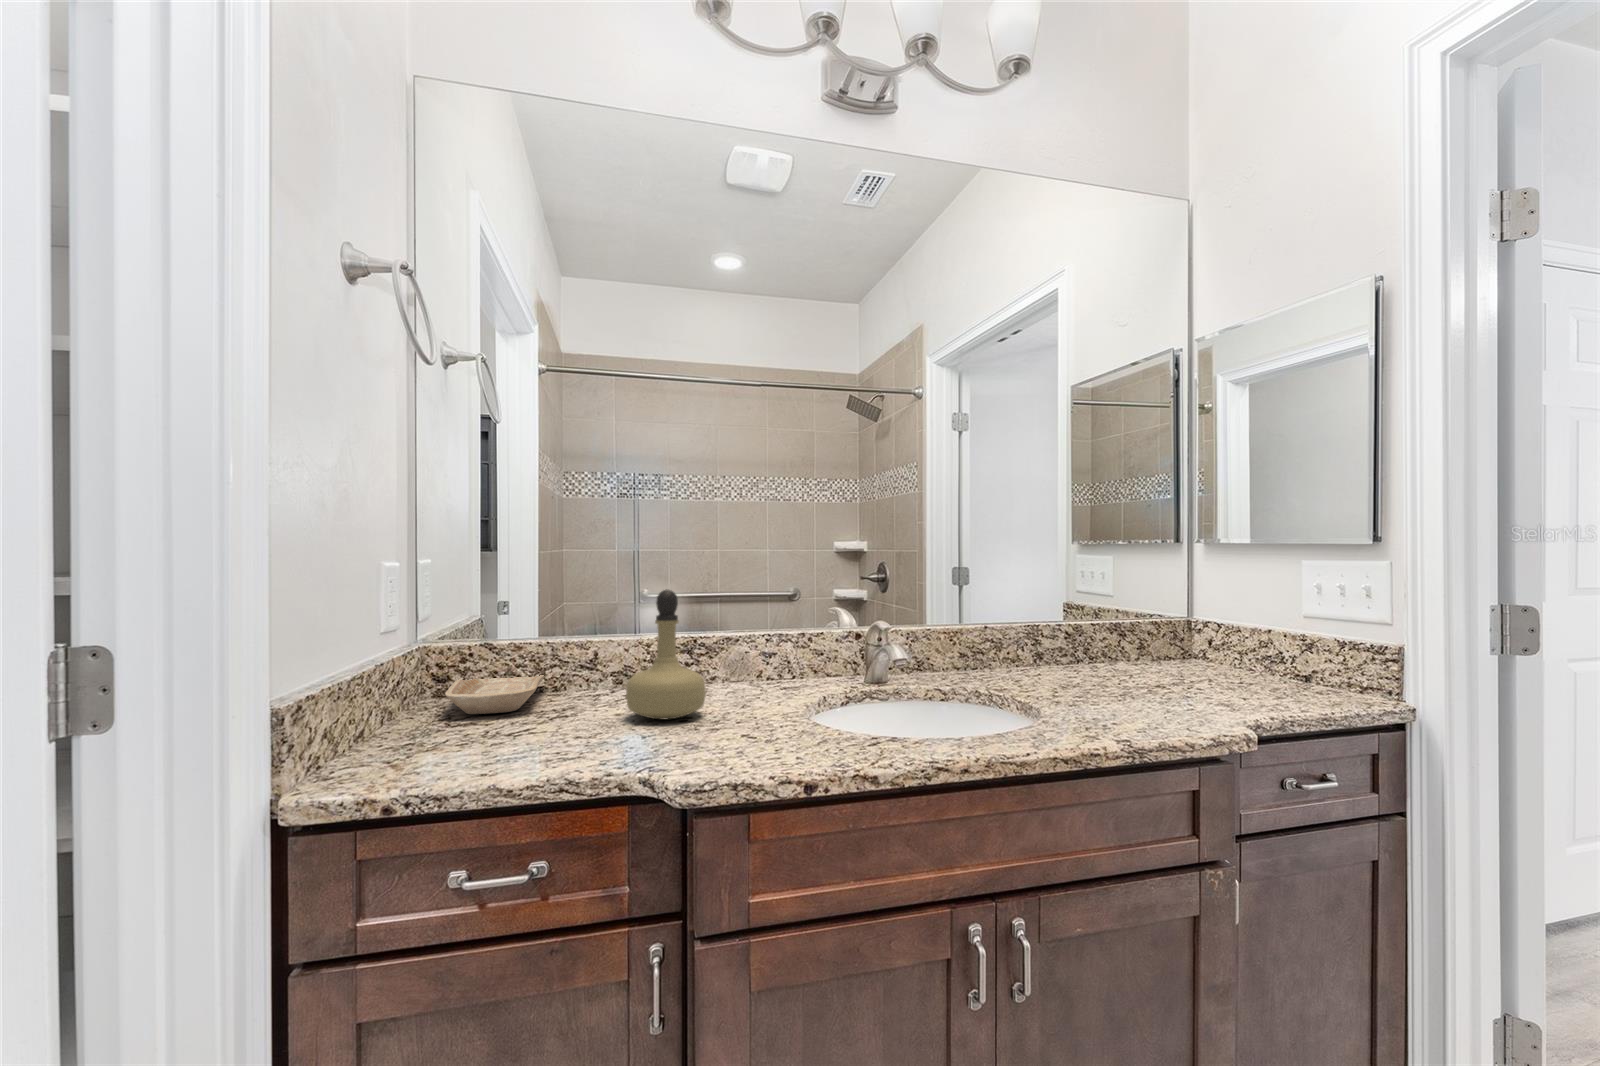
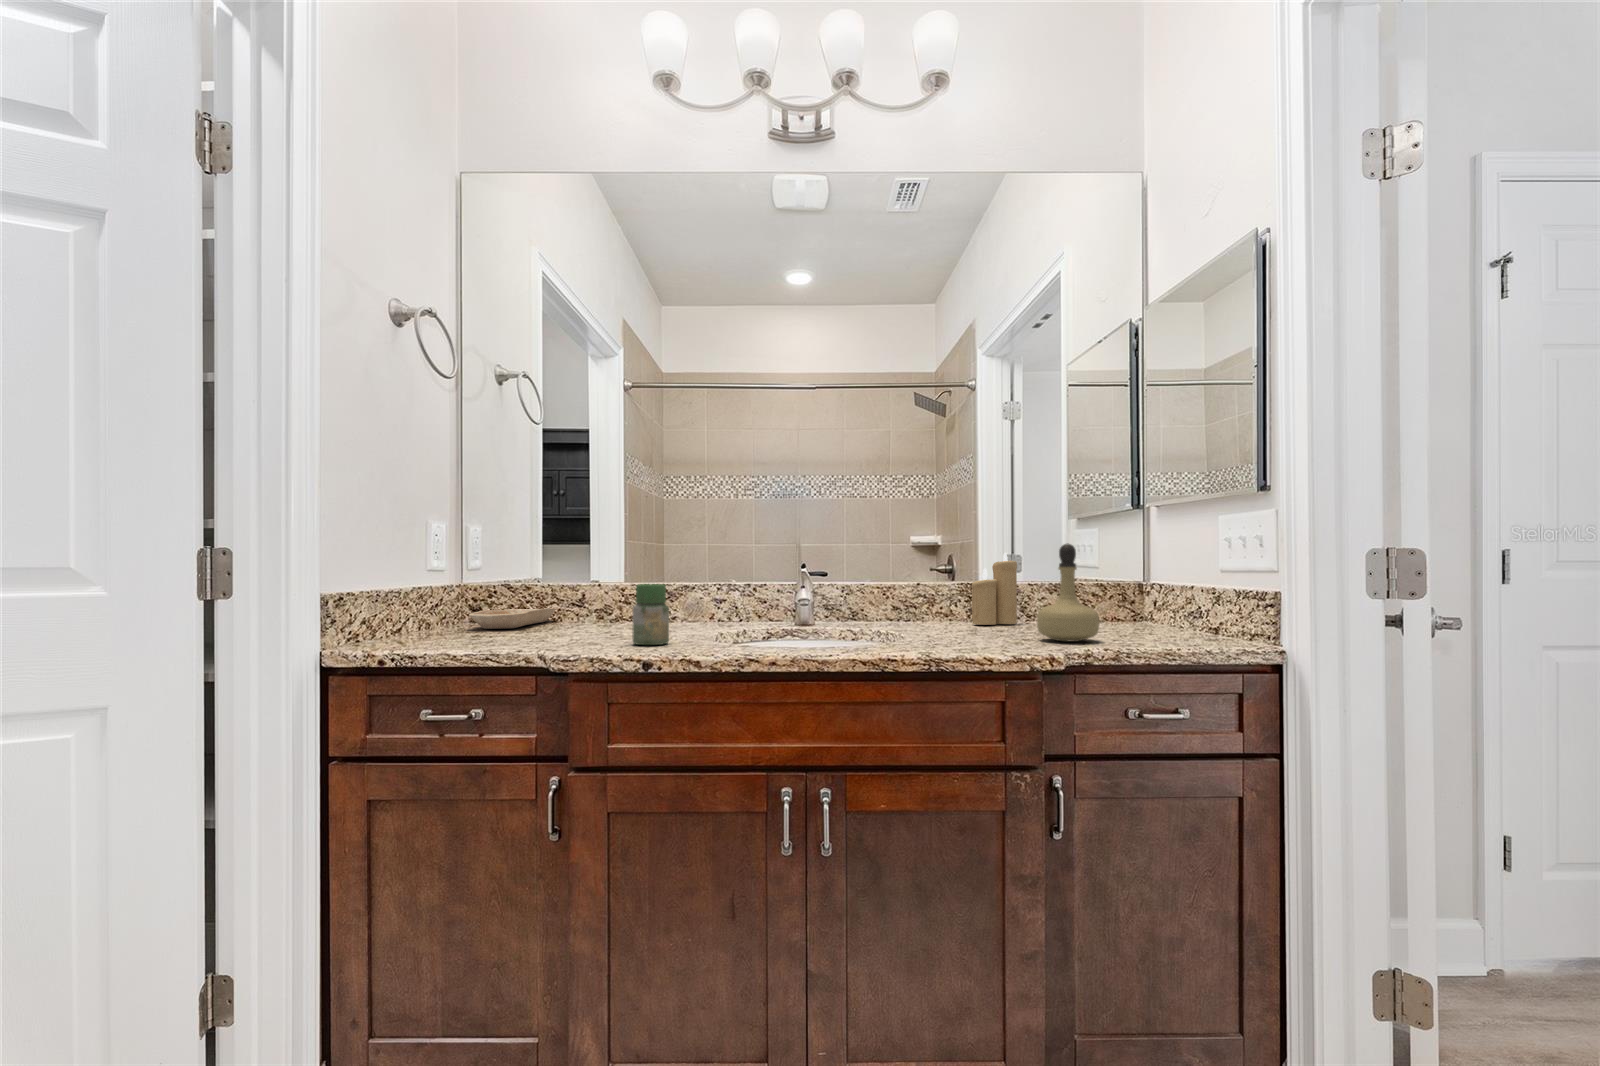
perfume bottle: present [626,589,706,720] -> present [1037,543,1099,642]
candle: none [1053,591,1097,672] -> present [972,553,1017,625]
jar: none [776,649,829,745] -> present [632,584,669,645]

